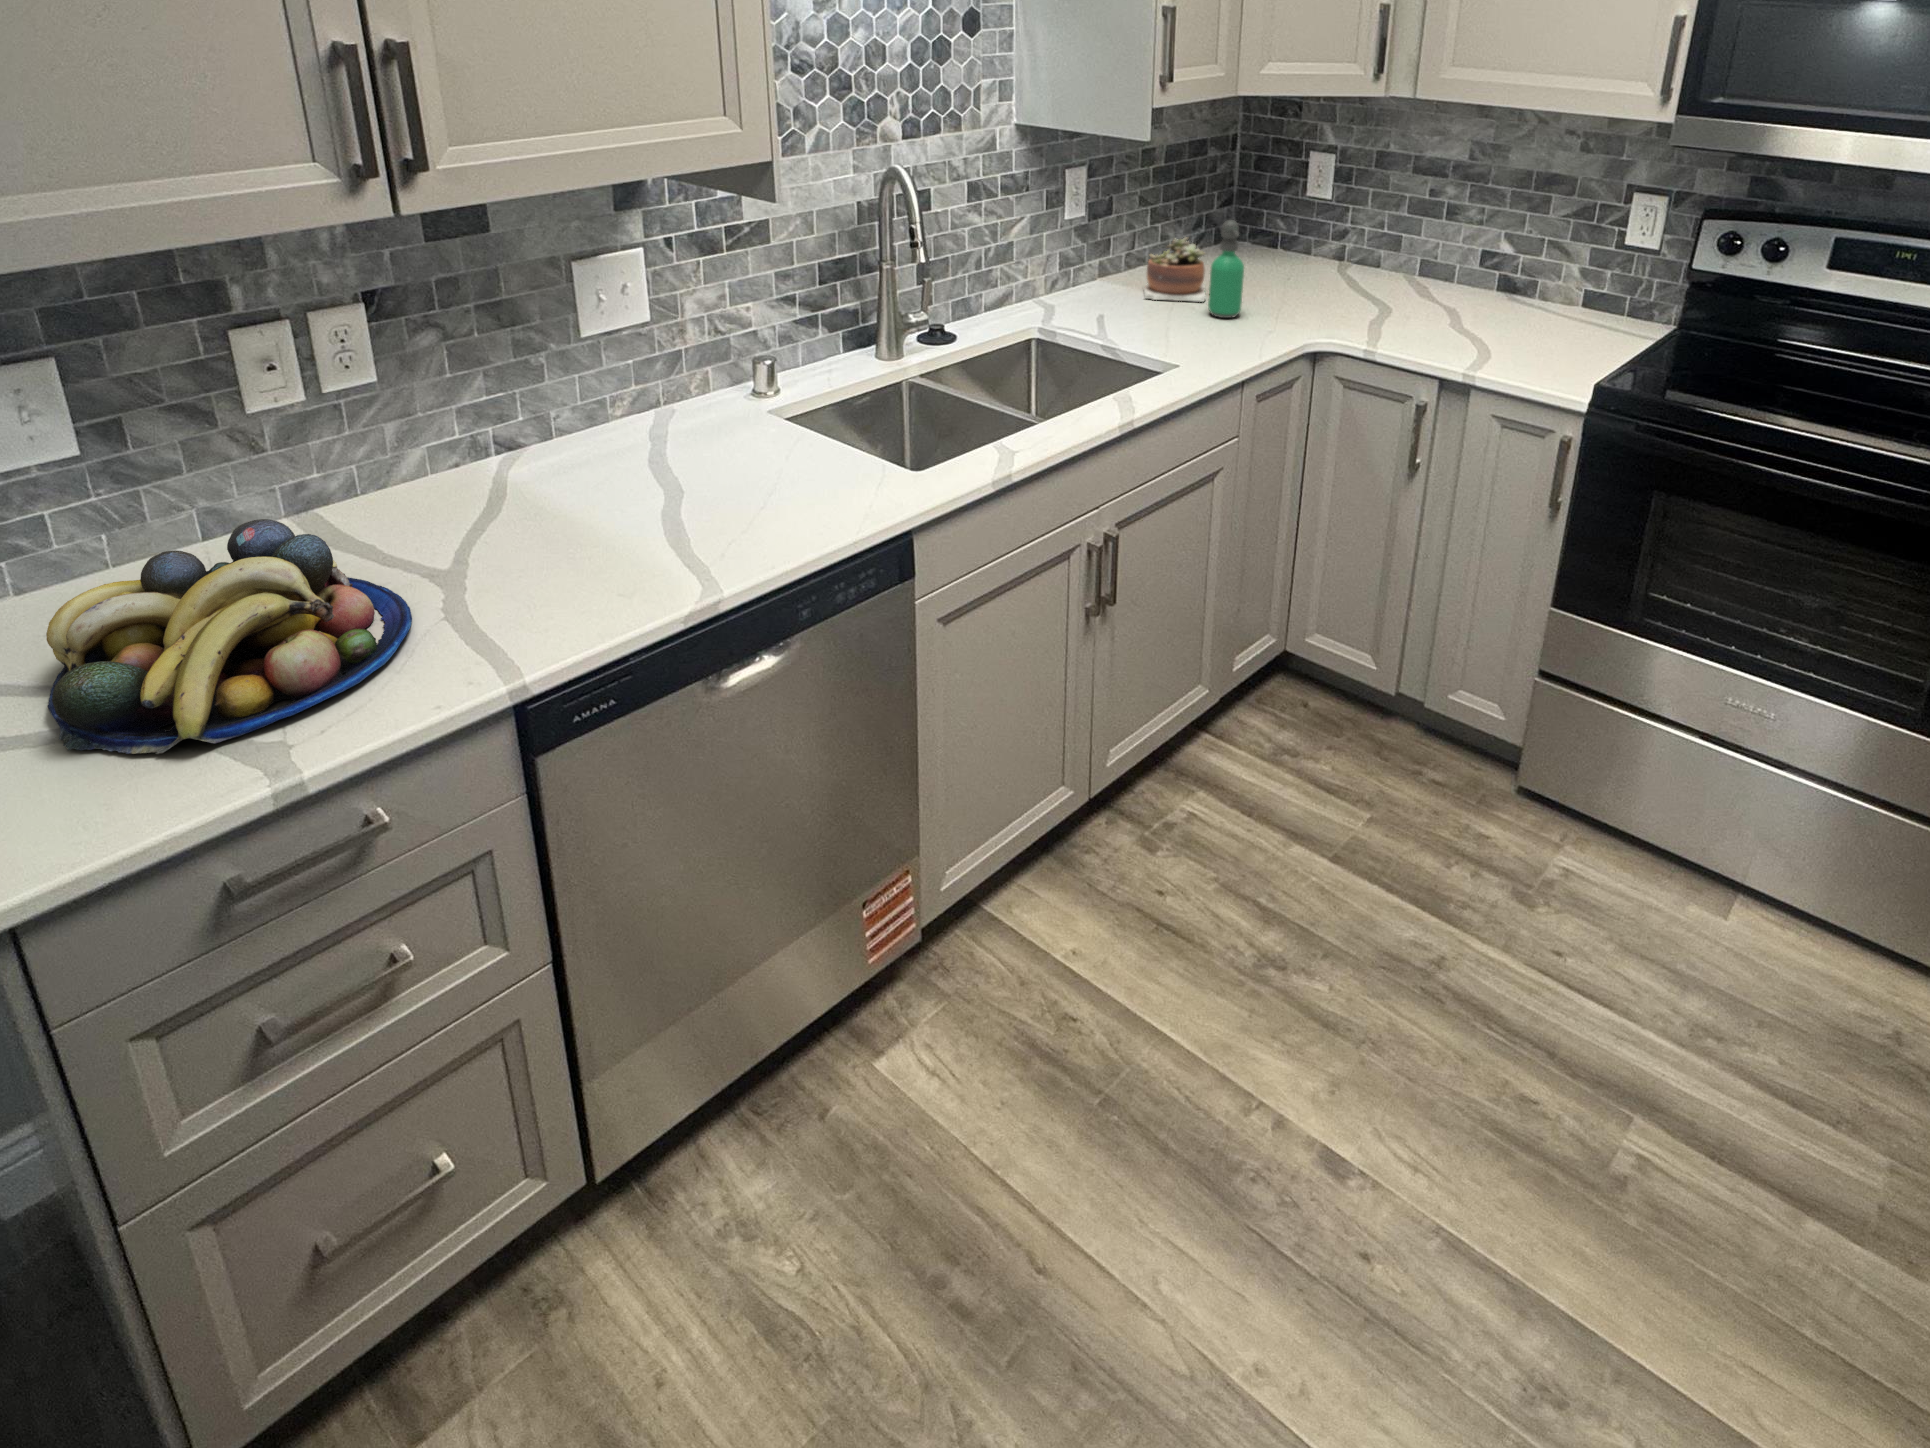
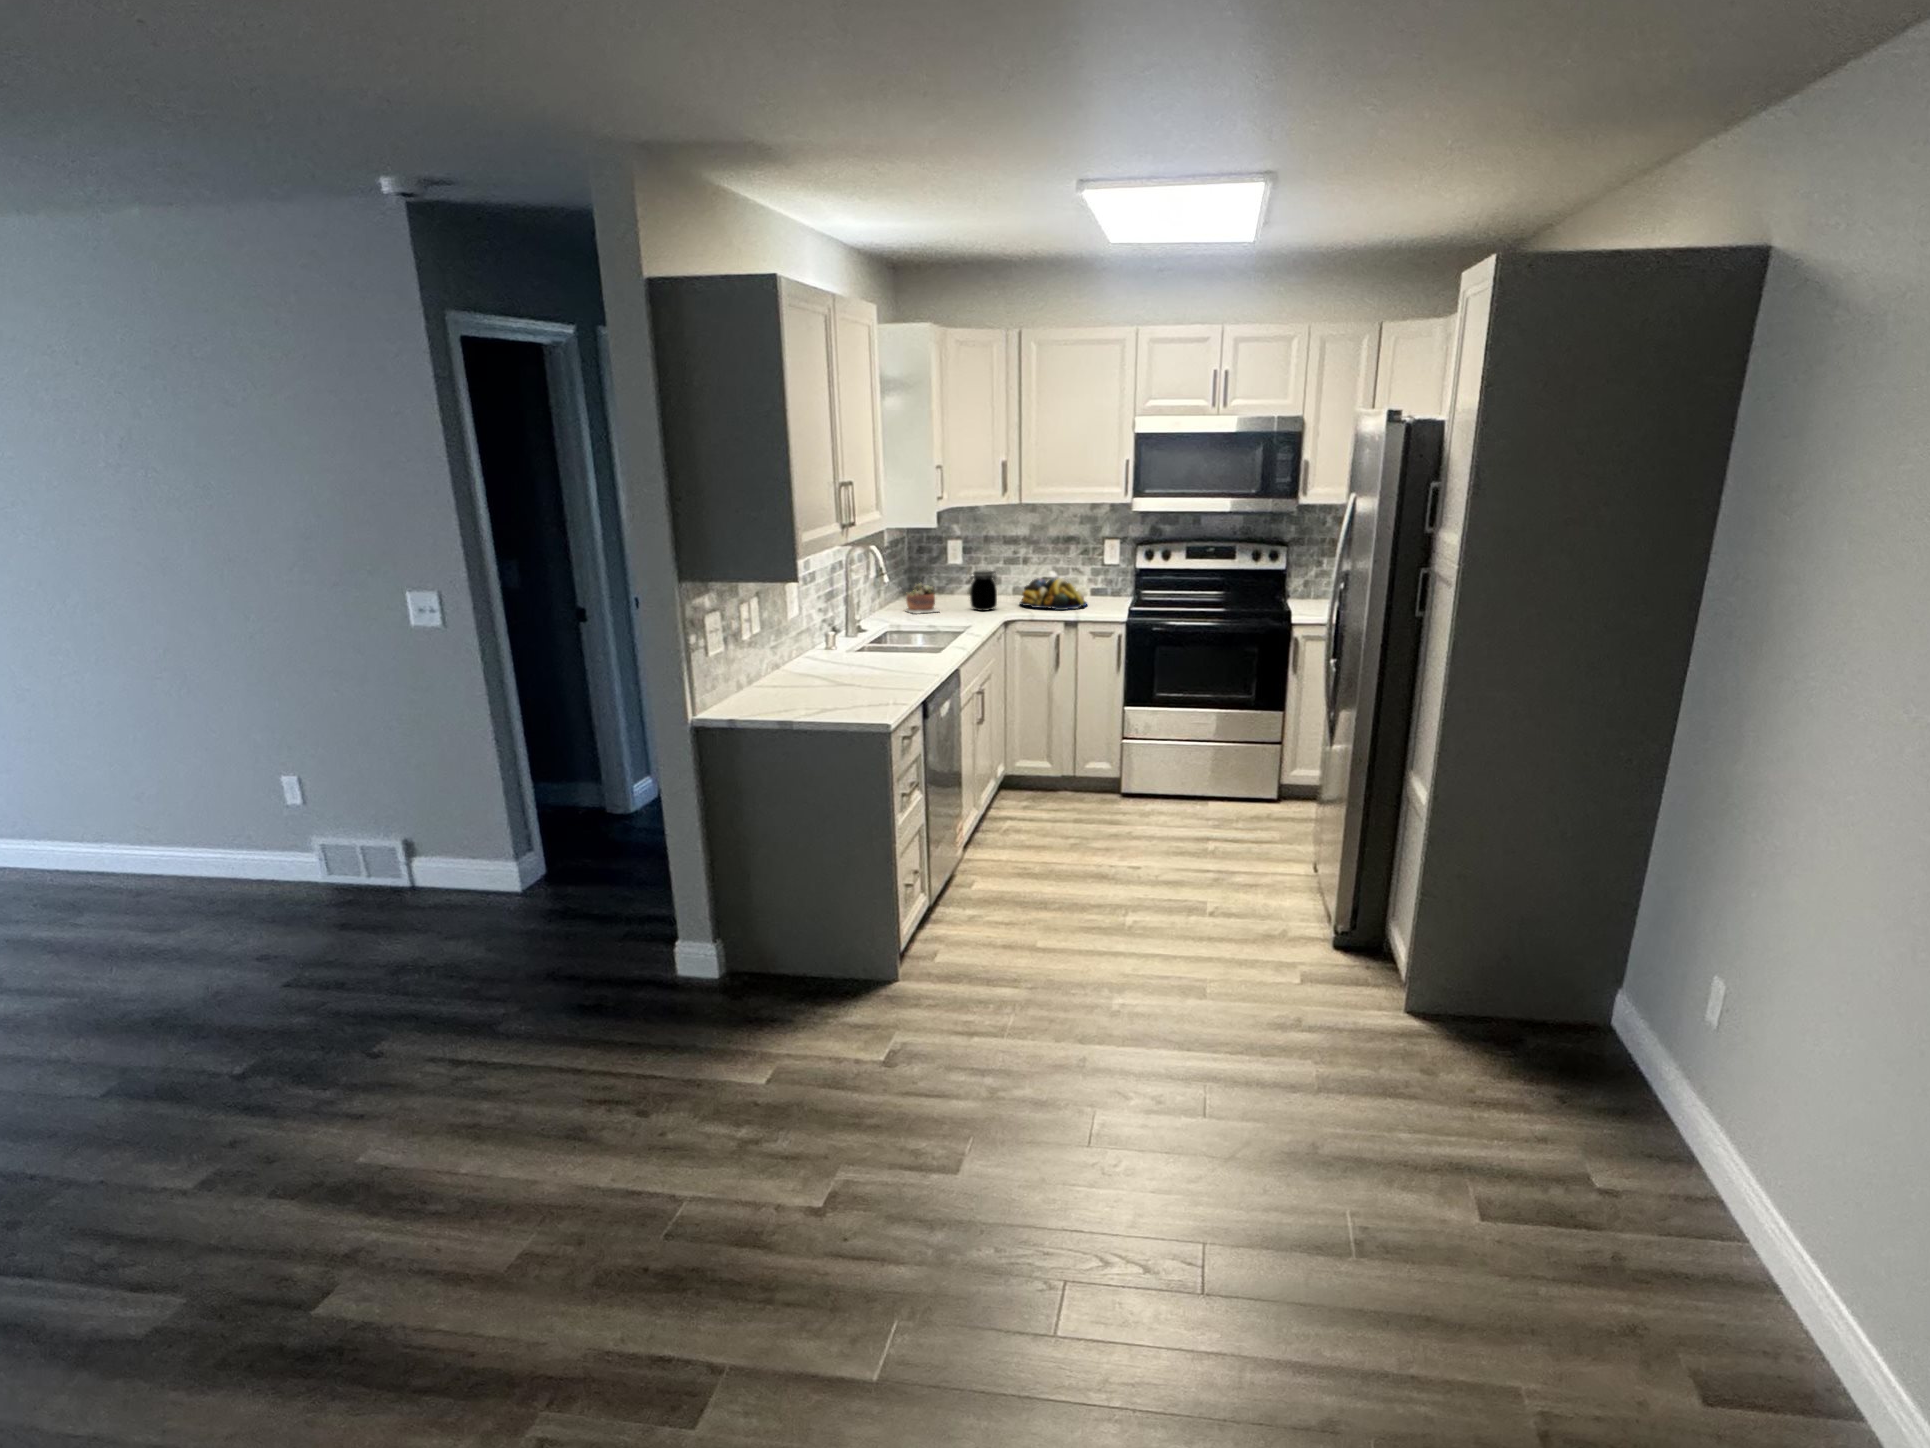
soap dispenser: present [1208,220,1244,318] -> none [948,567,964,615]
jar: none [1276,229,1337,314] -> present [970,570,997,611]
fruit bowl: present [46,519,412,754] -> present [1020,578,1087,610]

